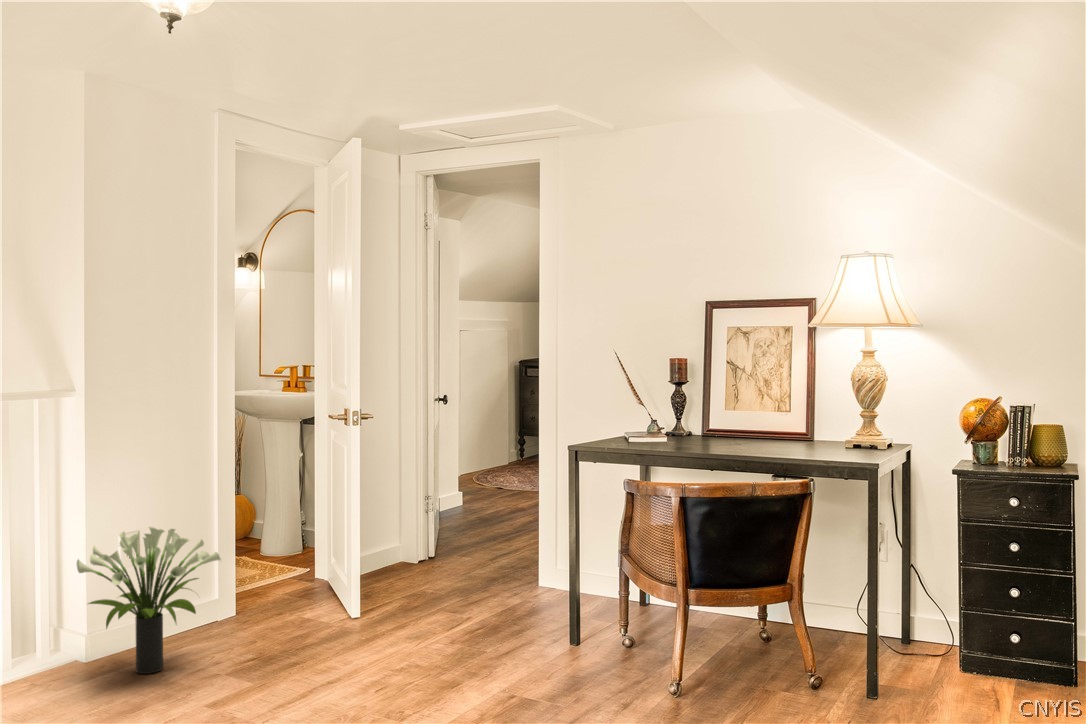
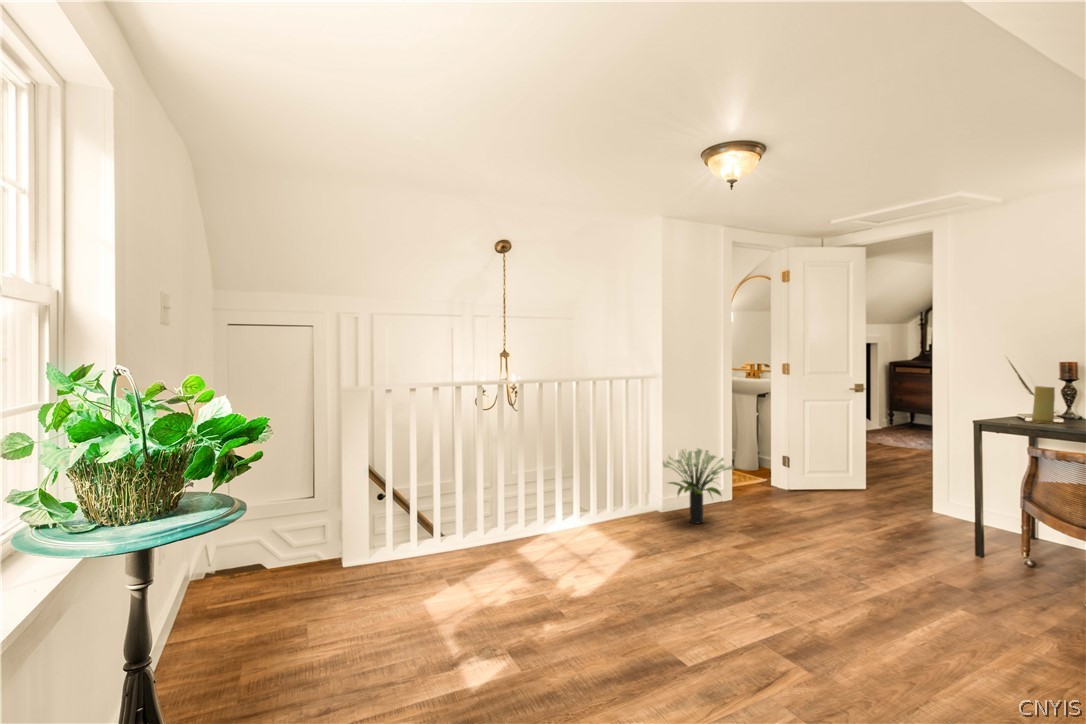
candle: none [633,393,662,444] -> present [1030,386,1057,424]

